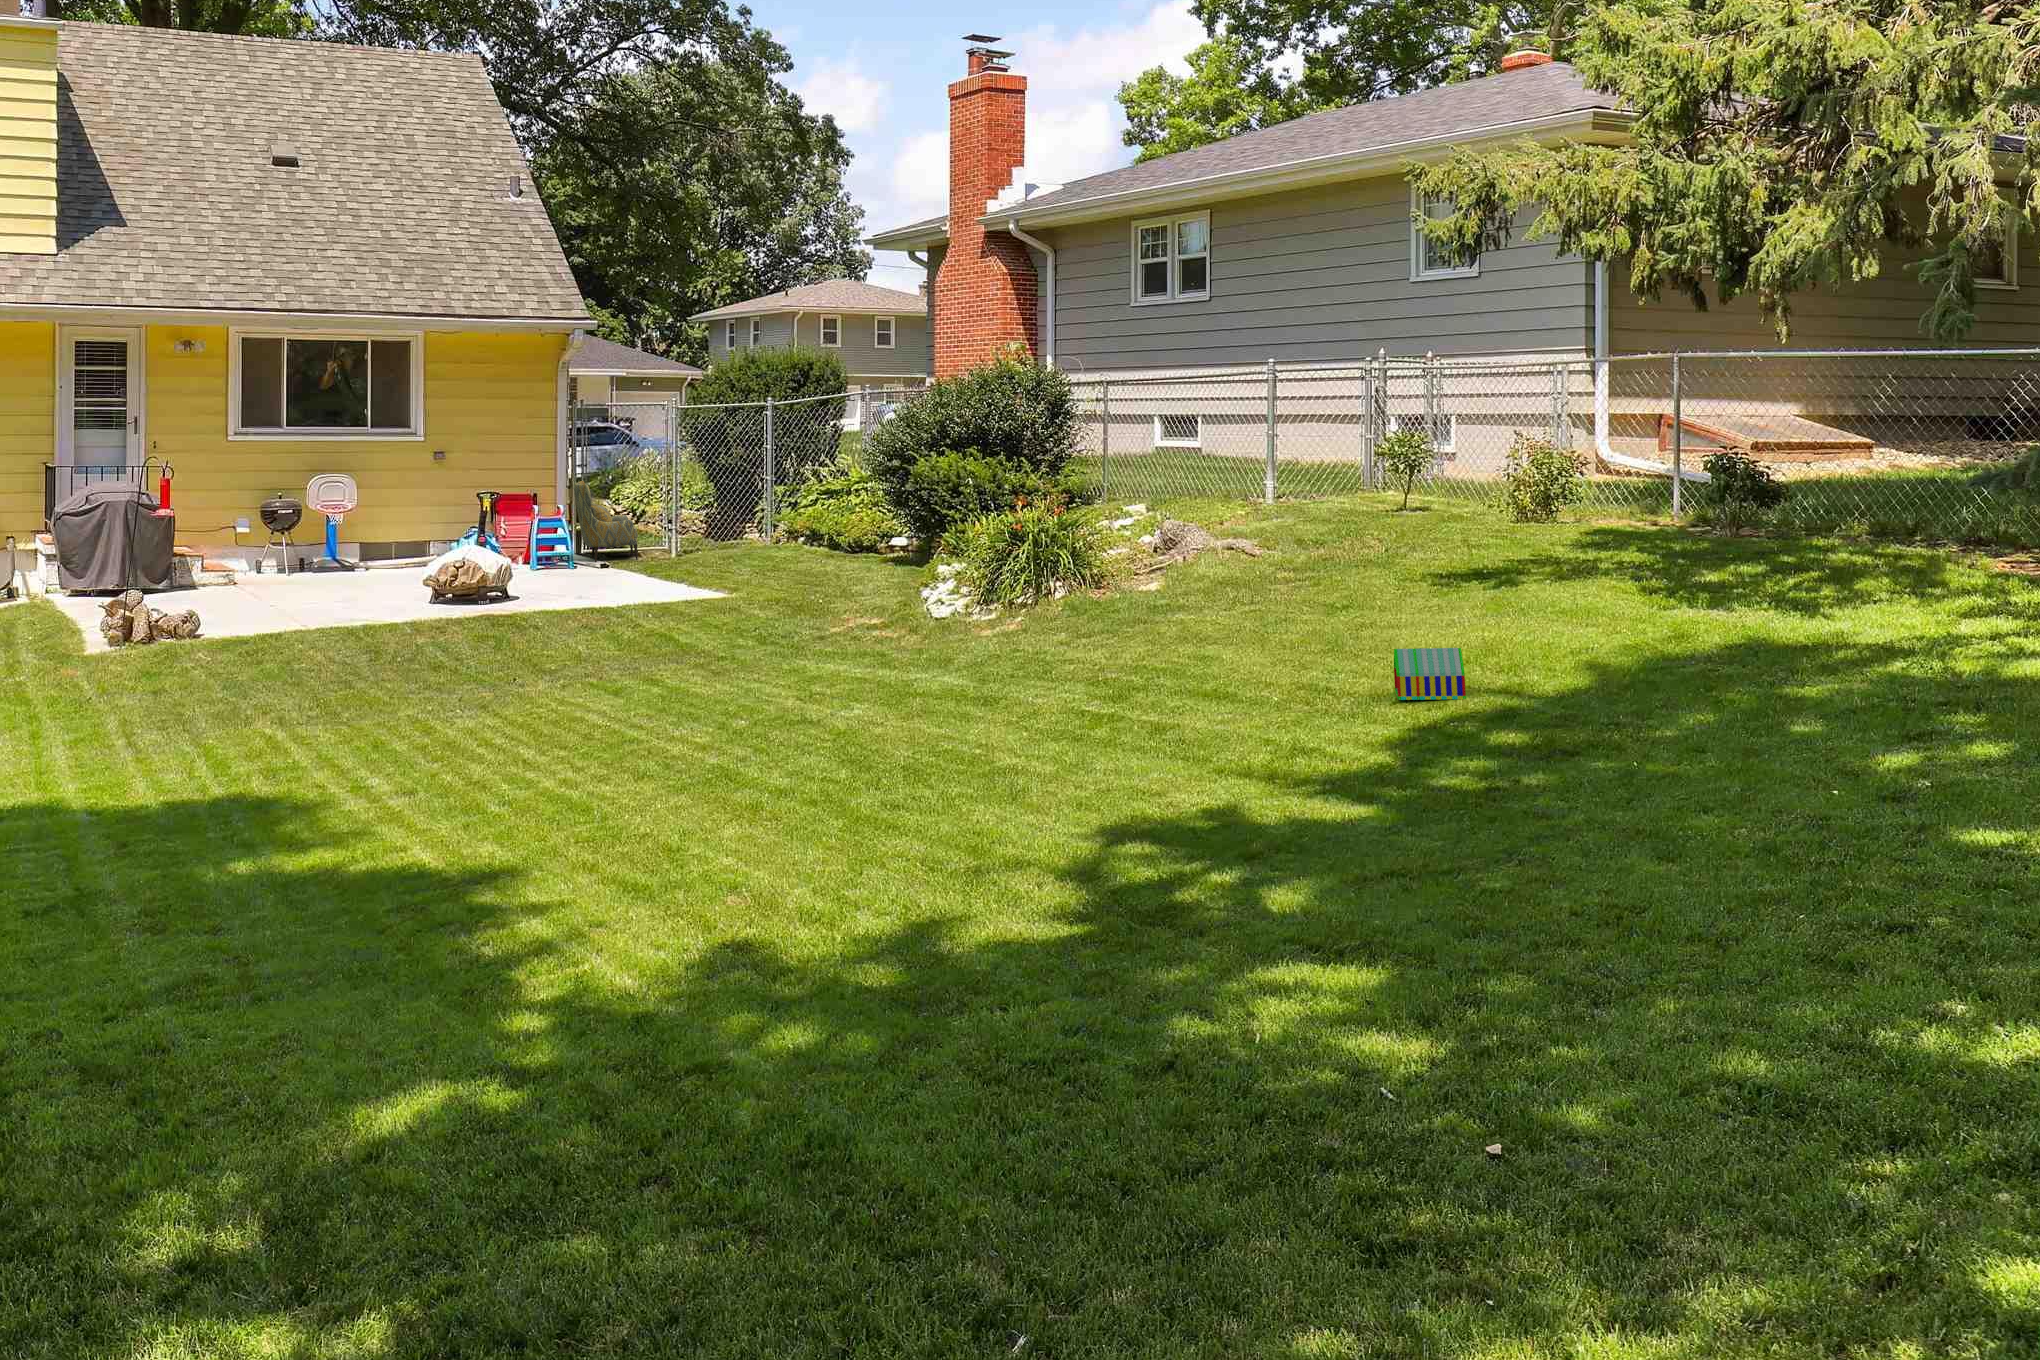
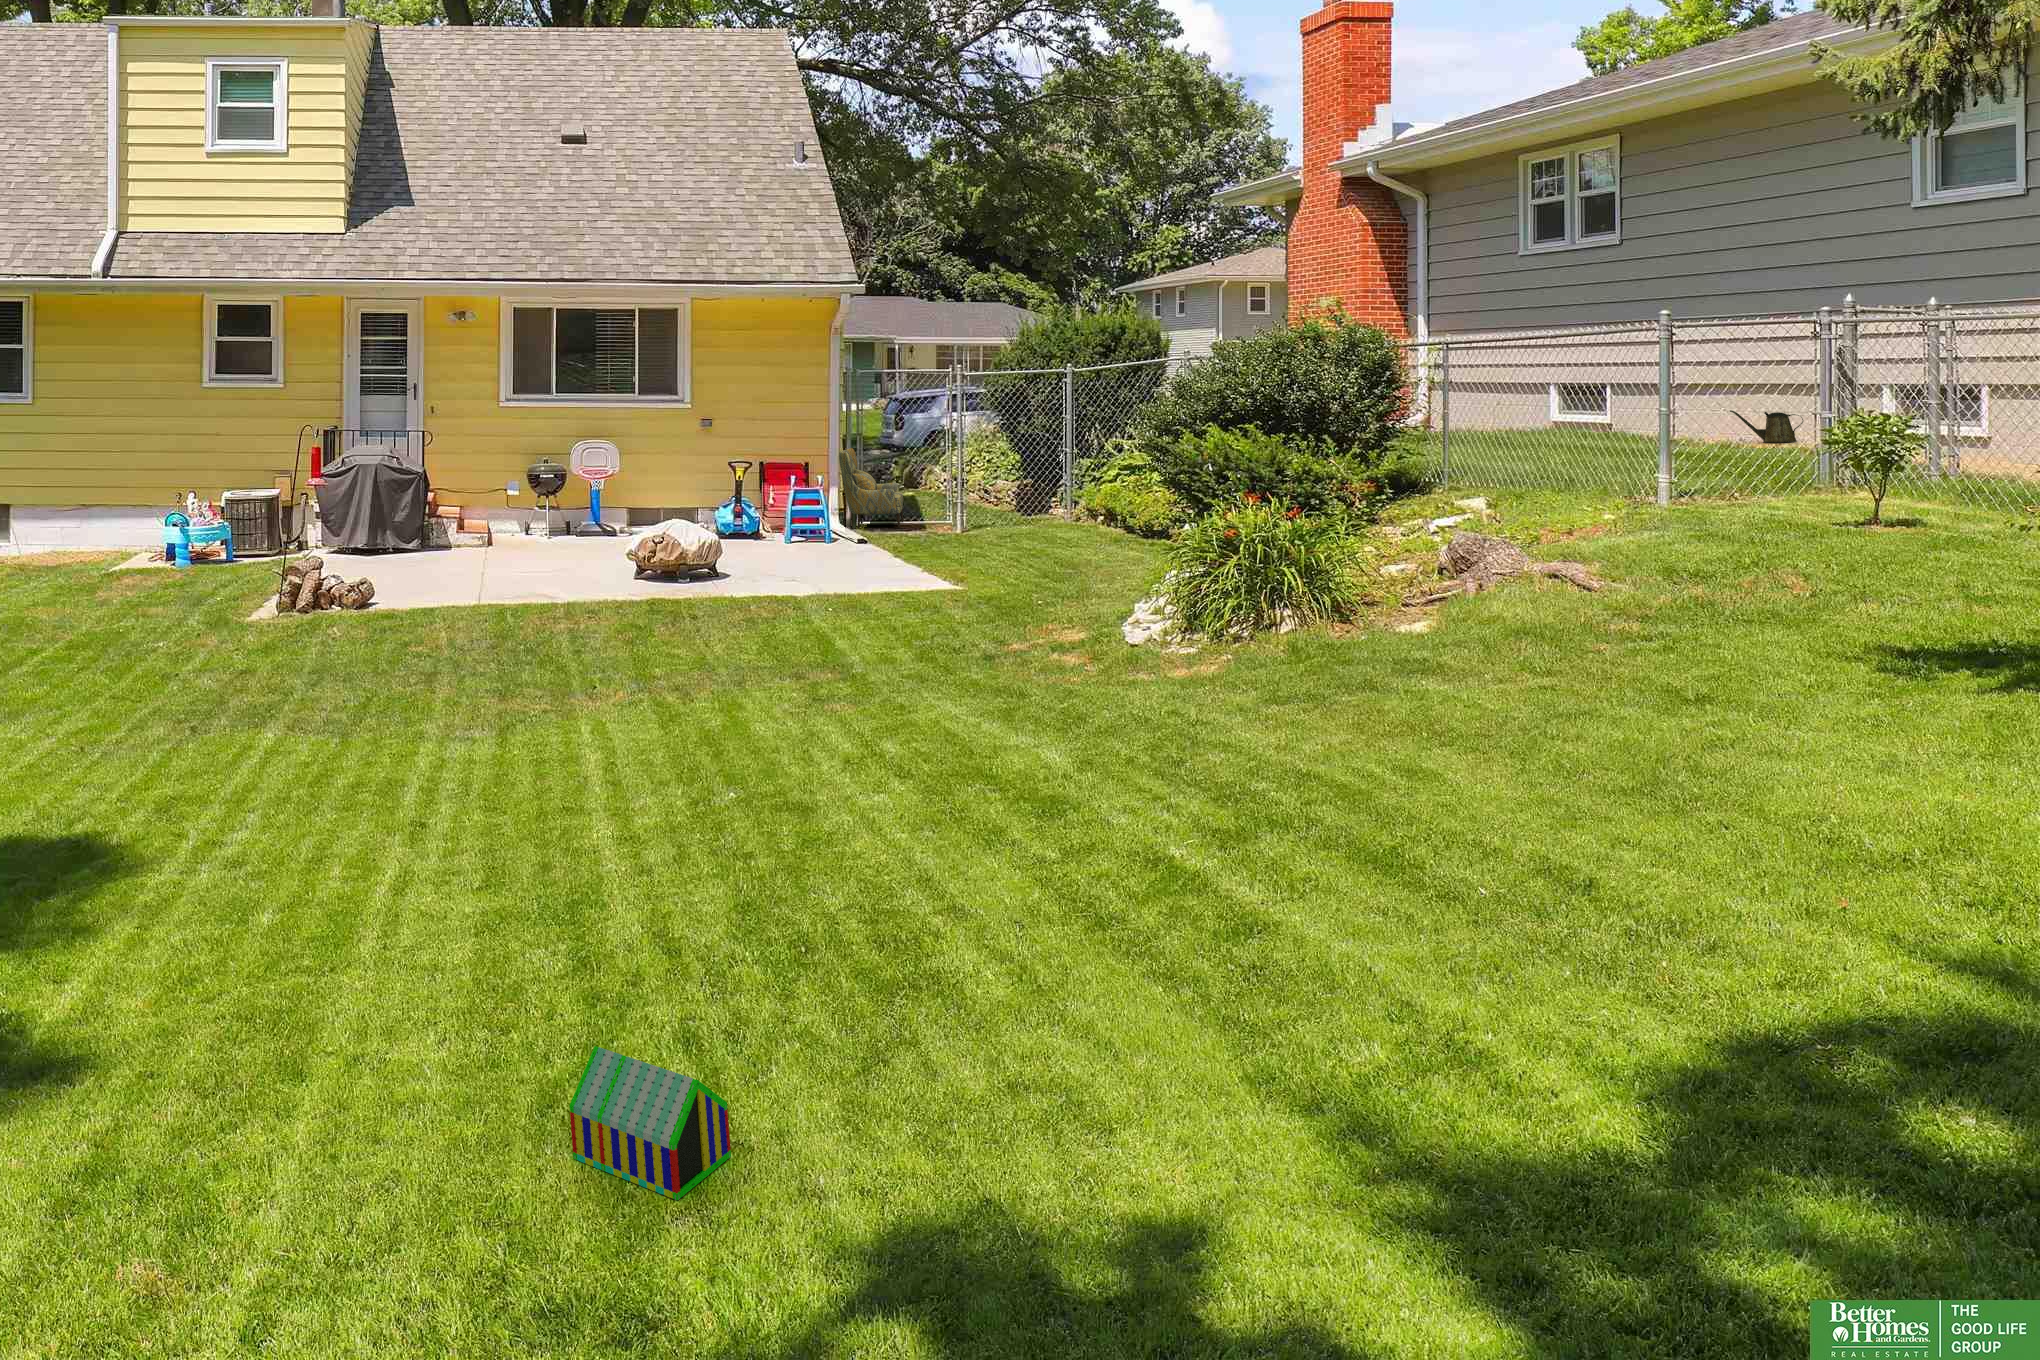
watering can: none [1290,434,1337,460] -> present [1730,410,1803,443]
toy house: present [1394,648,1466,700] -> present [569,1046,731,1200]

